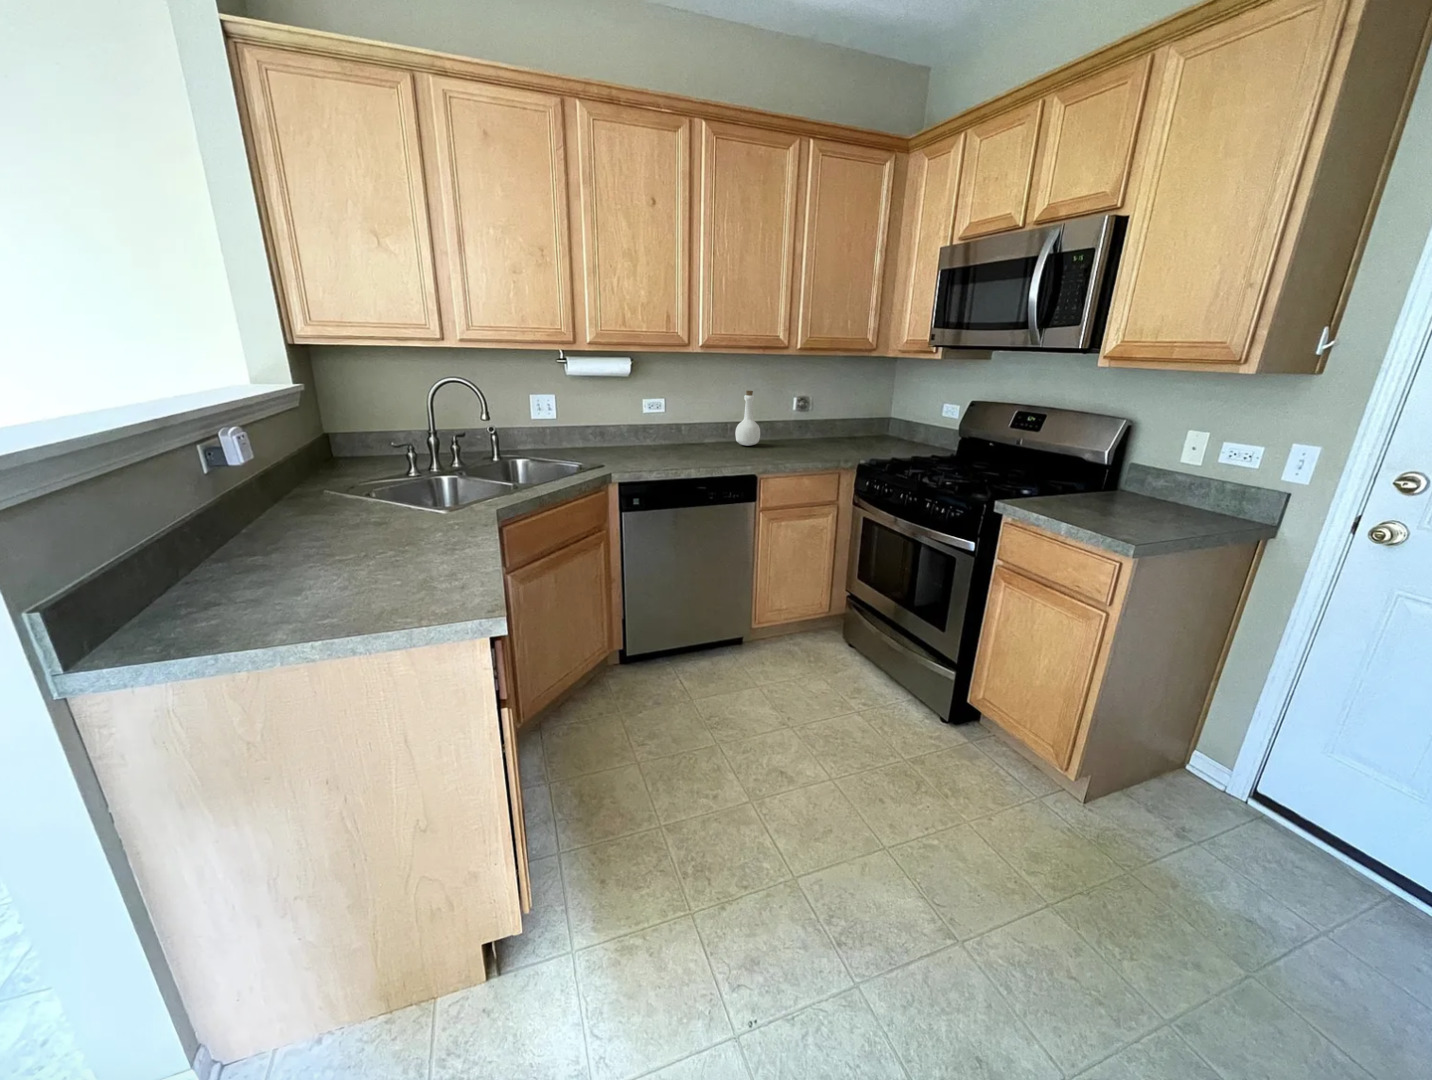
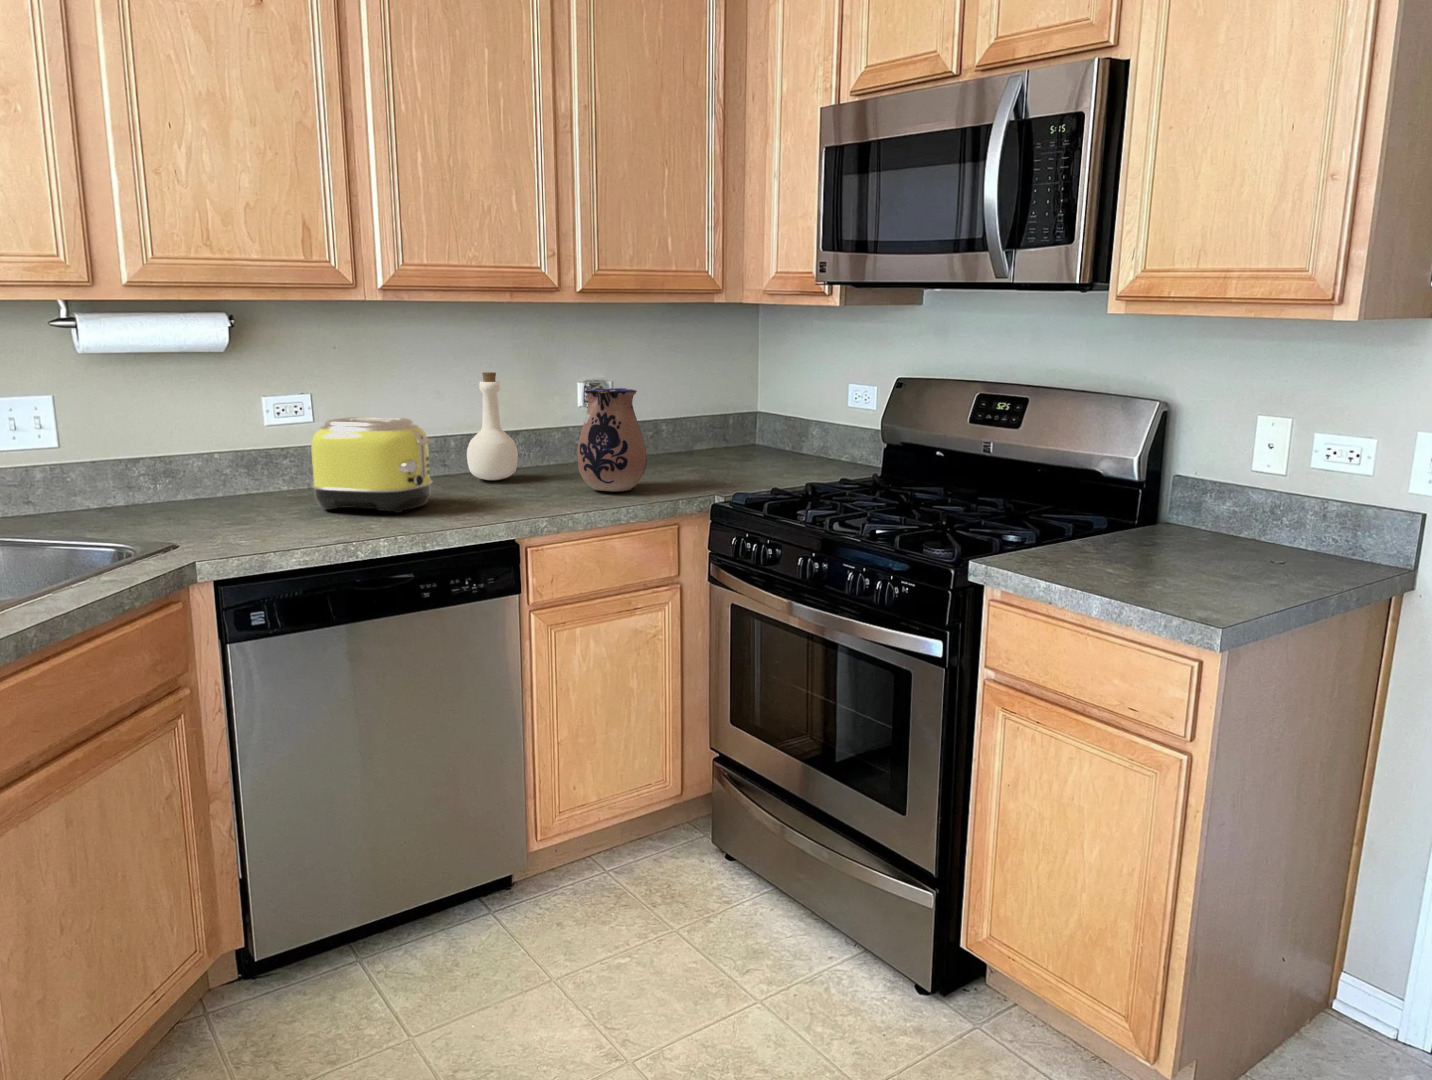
ceramic pitcher: none [790,401,826,455] -> present [577,388,647,492]
toaster: none [663,411,721,458] -> present [311,417,434,513]

